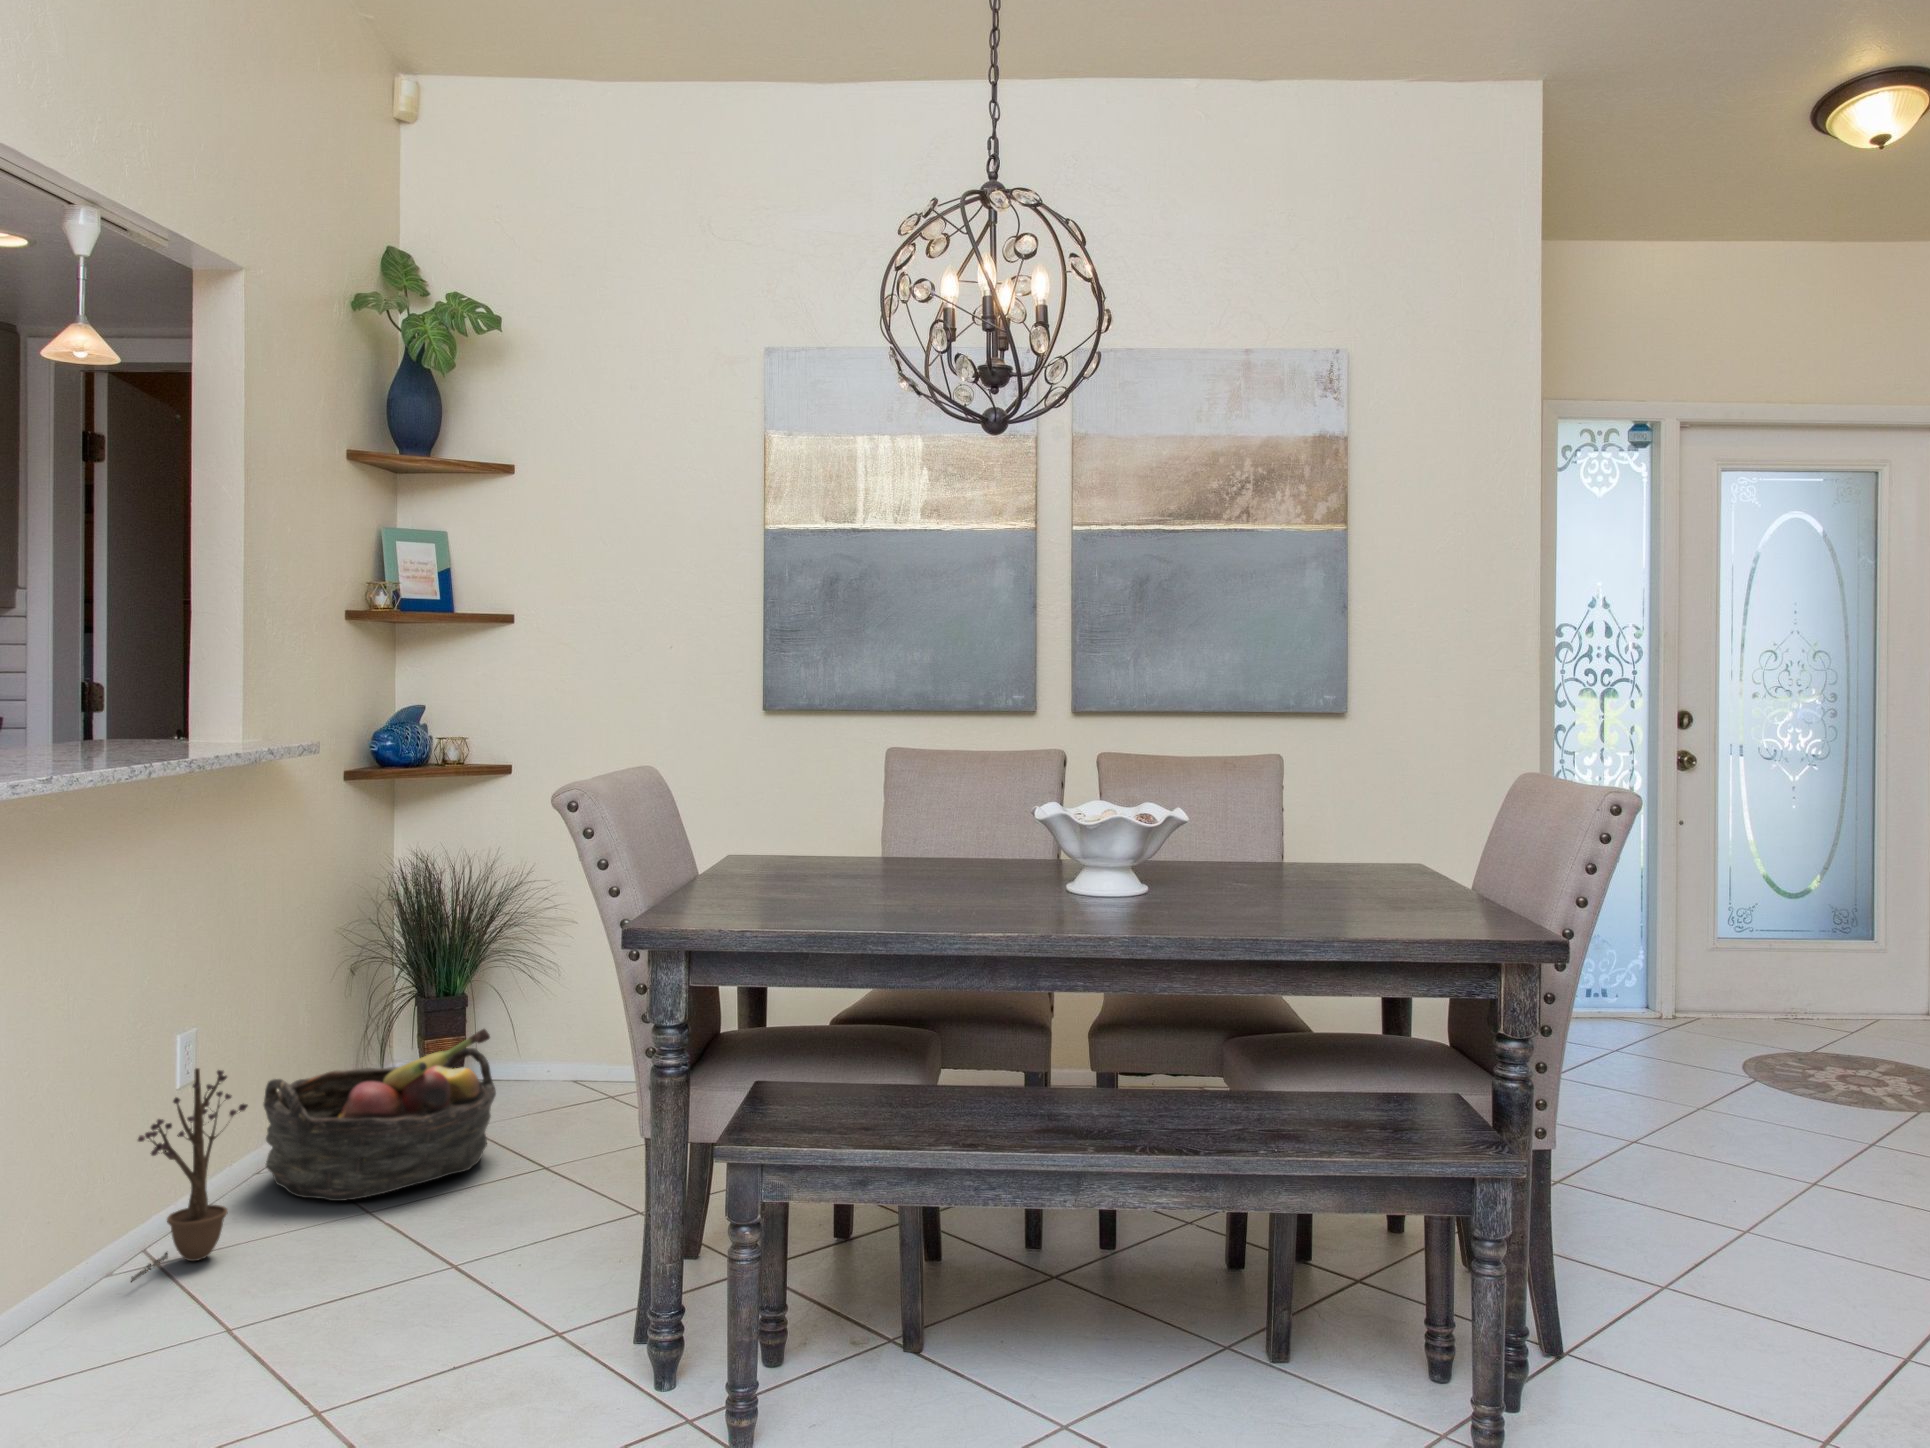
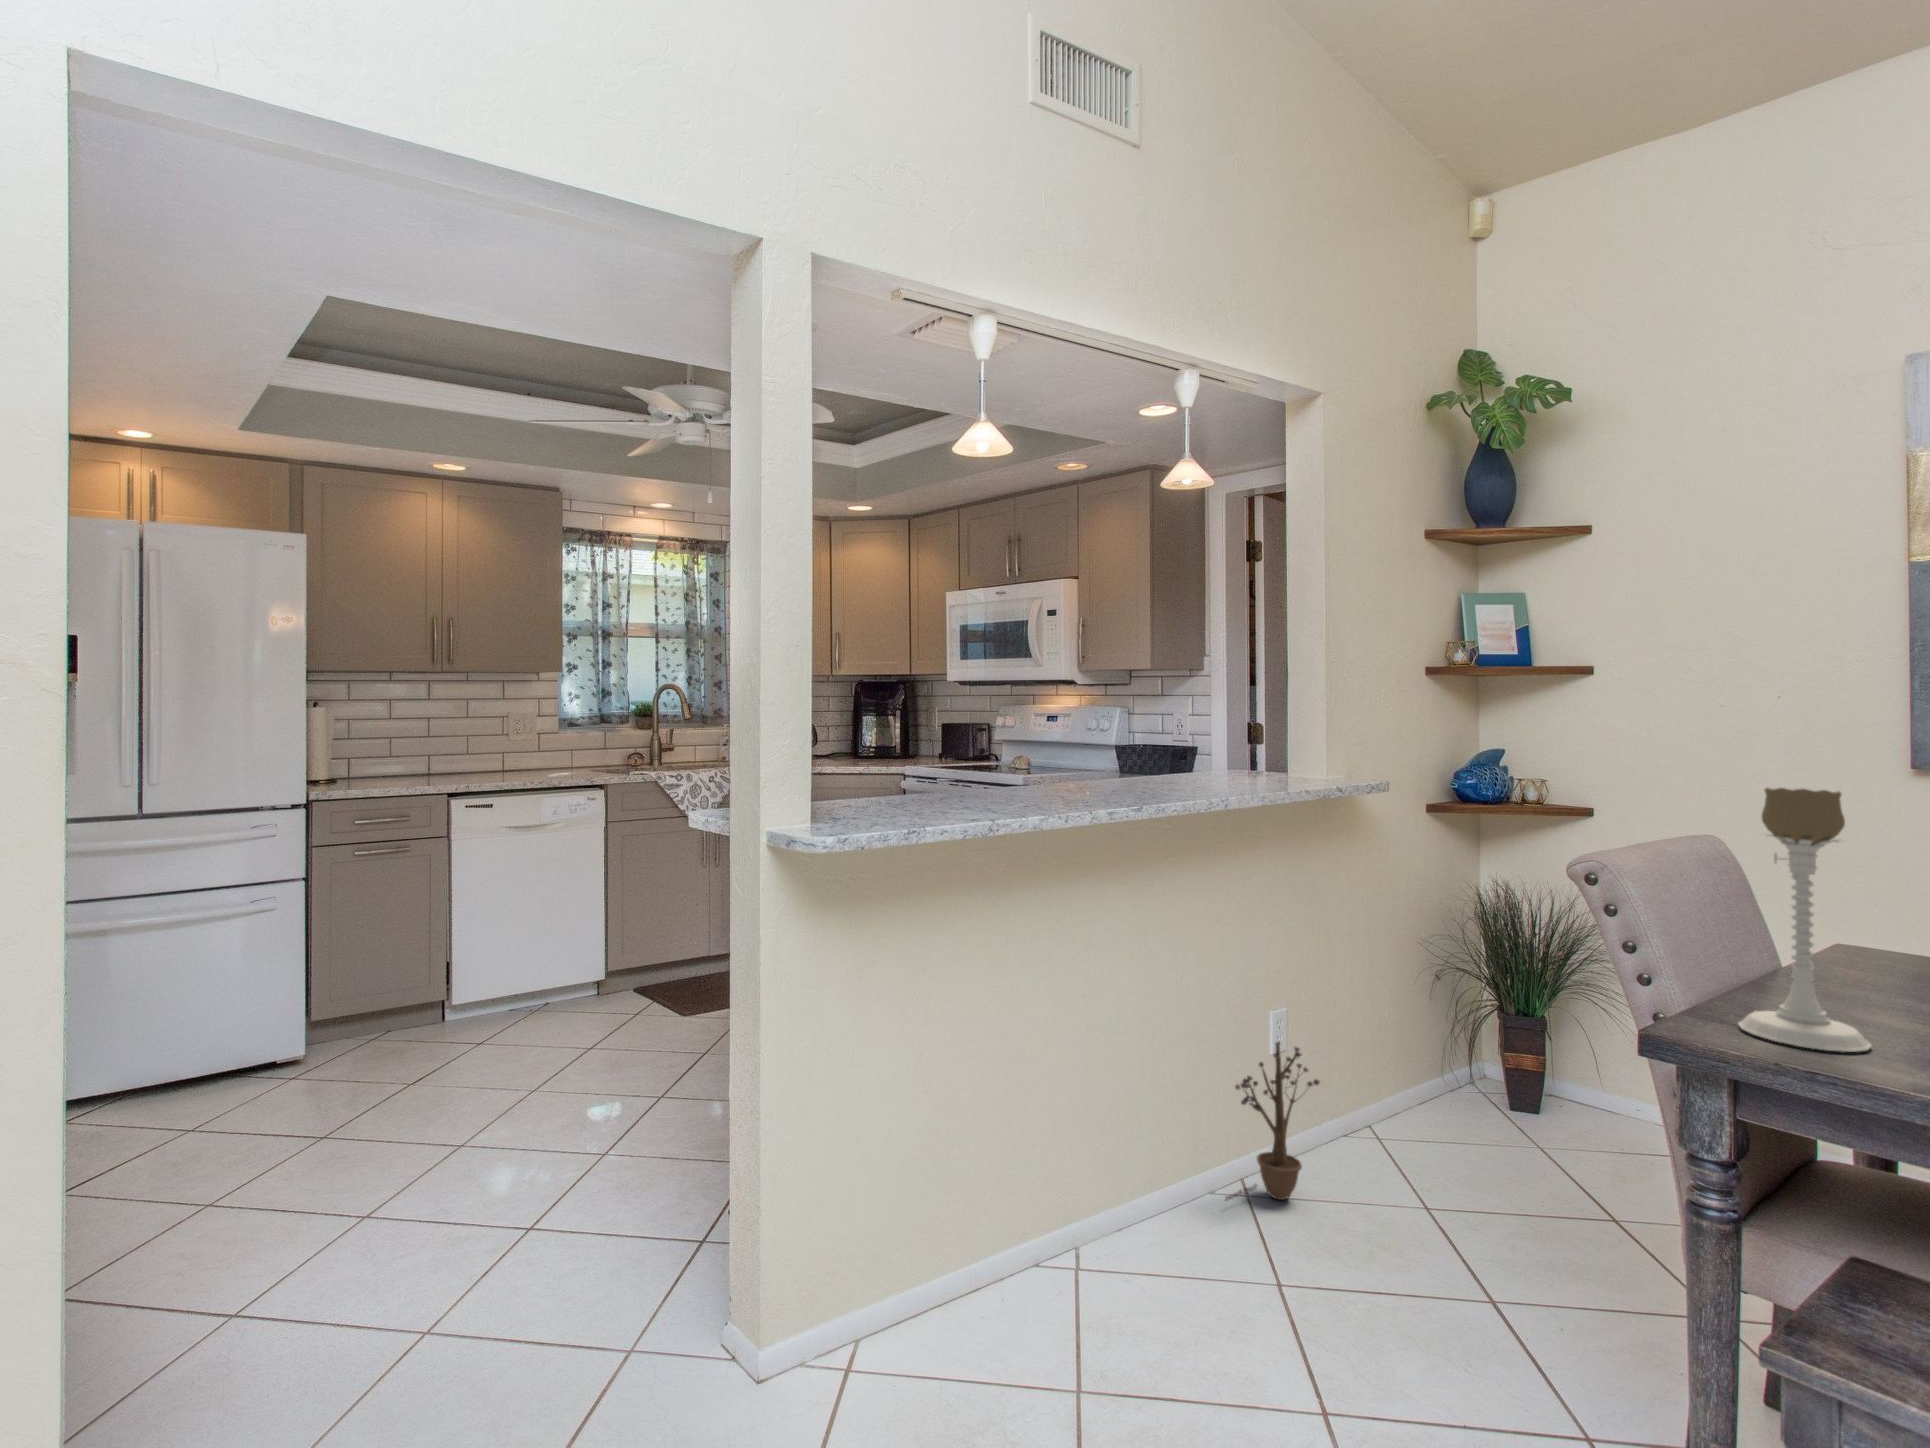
candle holder: none [690,716,772,917] -> present [1738,788,1872,1052]
basket: present [263,1029,496,1201] -> none [1346,1061,1562,1198]

